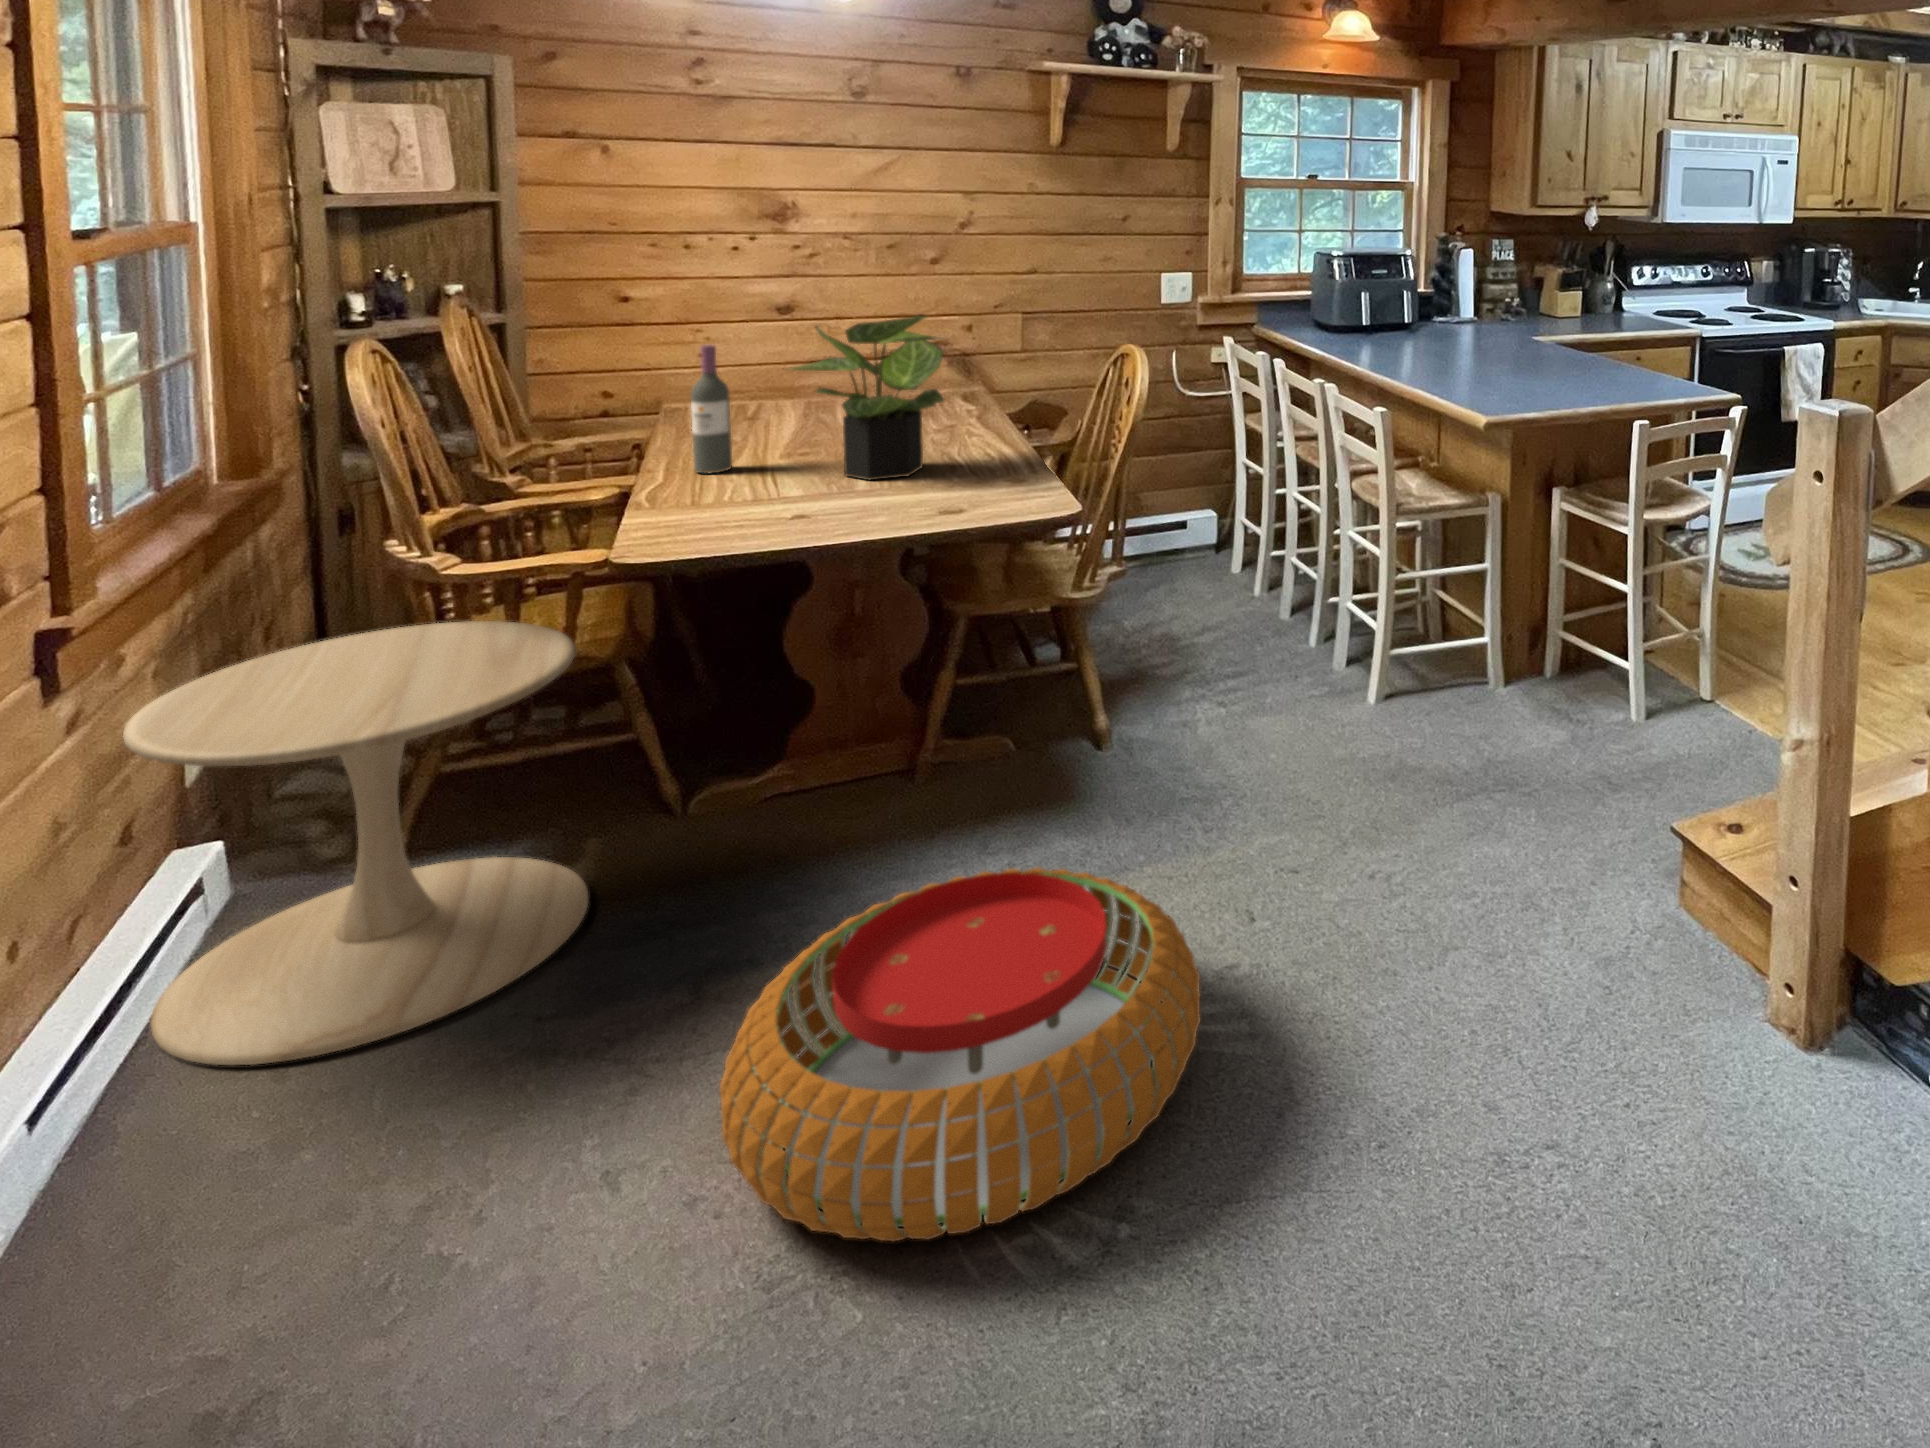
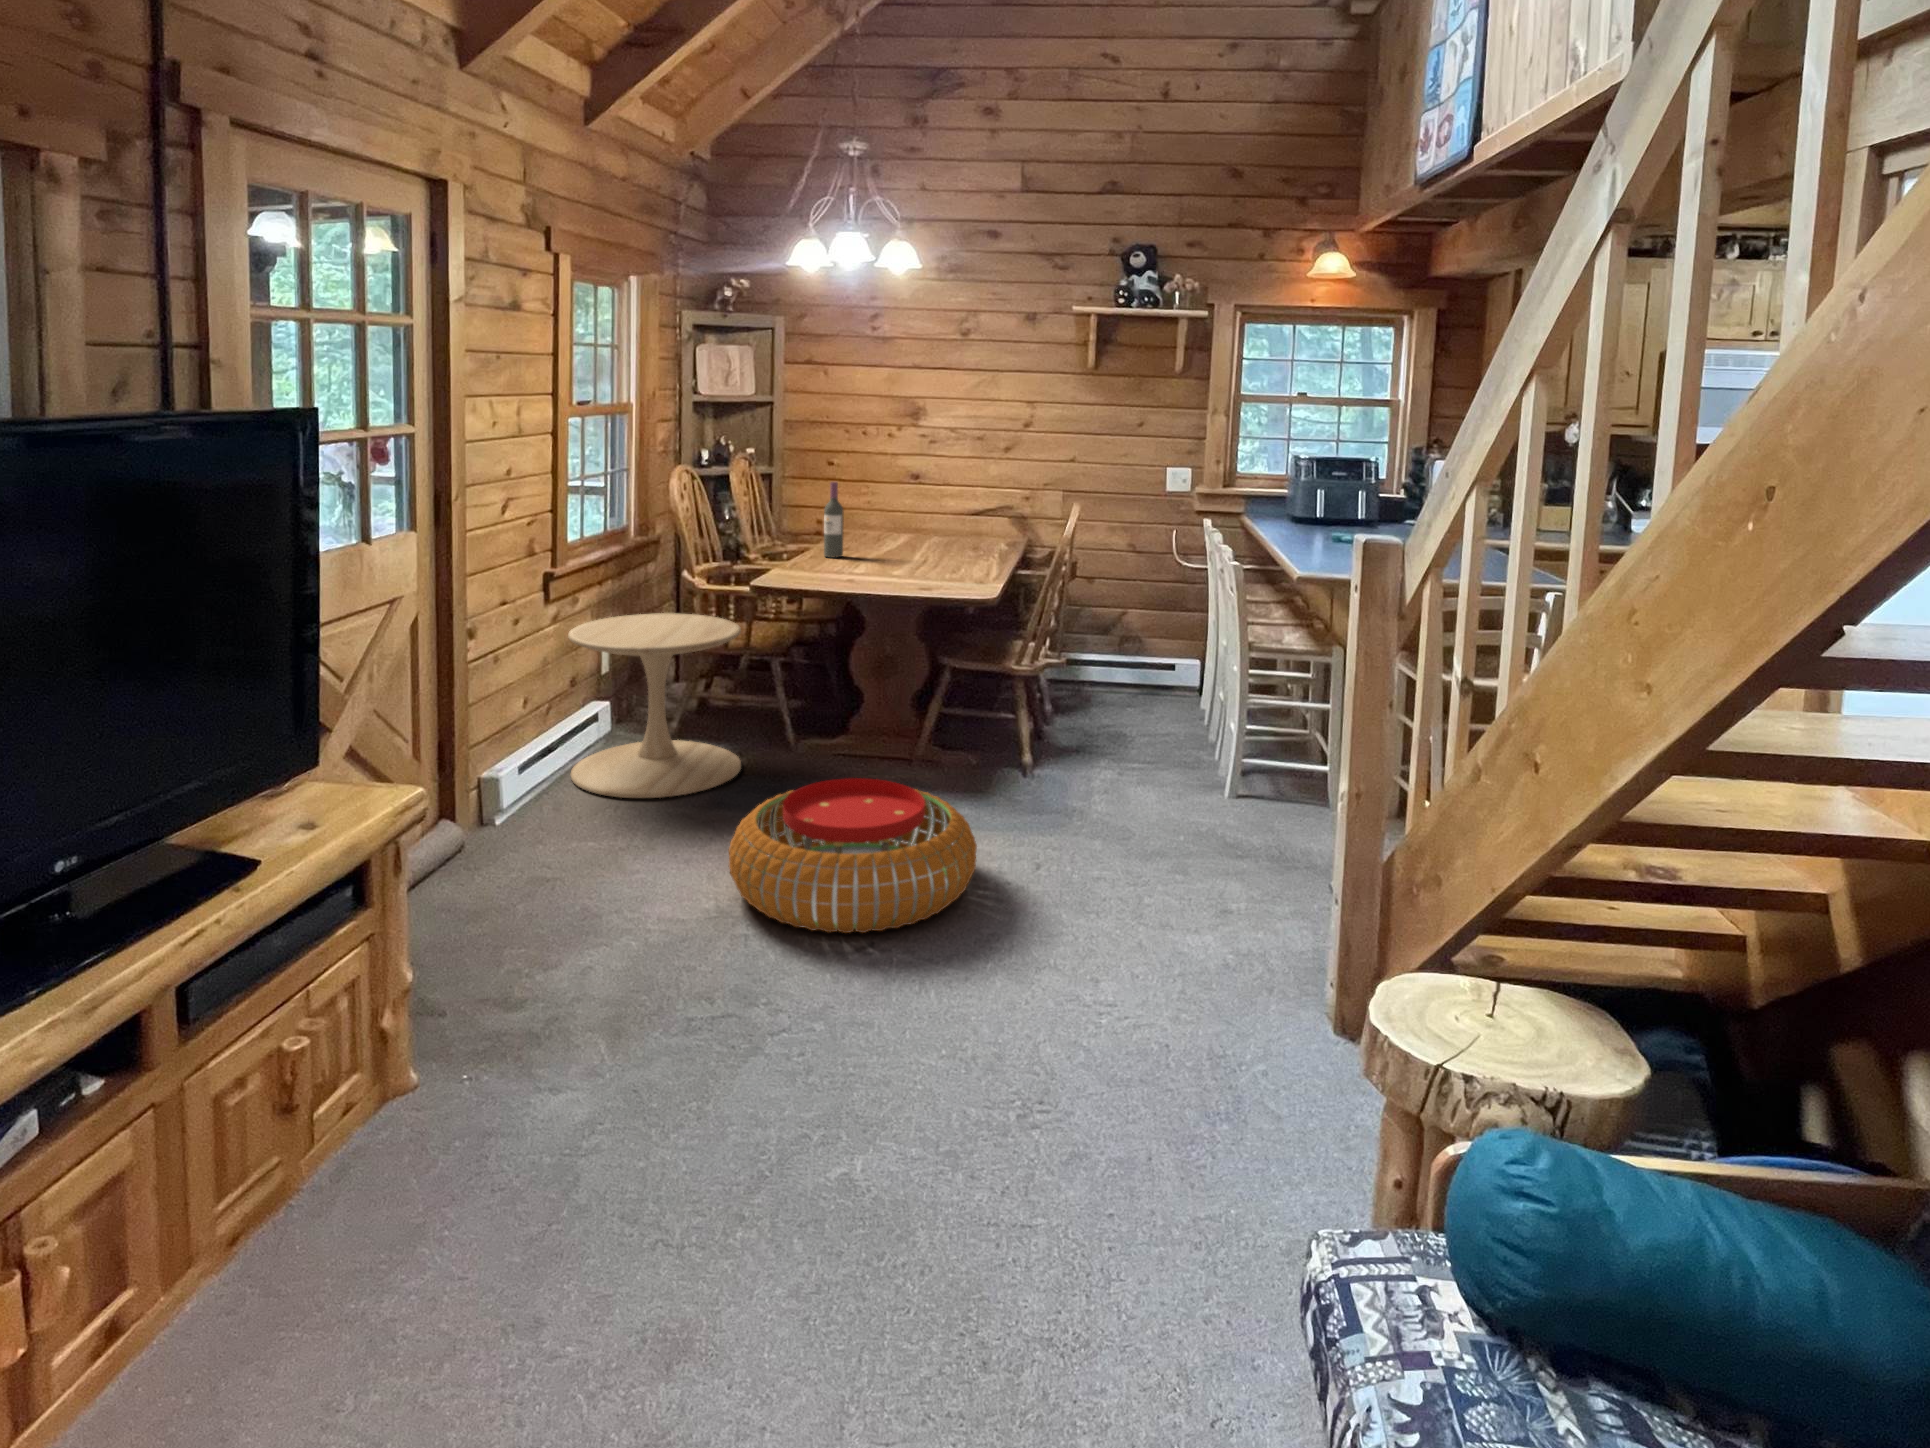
potted plant: present [791,315,944,480] -> none [867,466,955,569]

